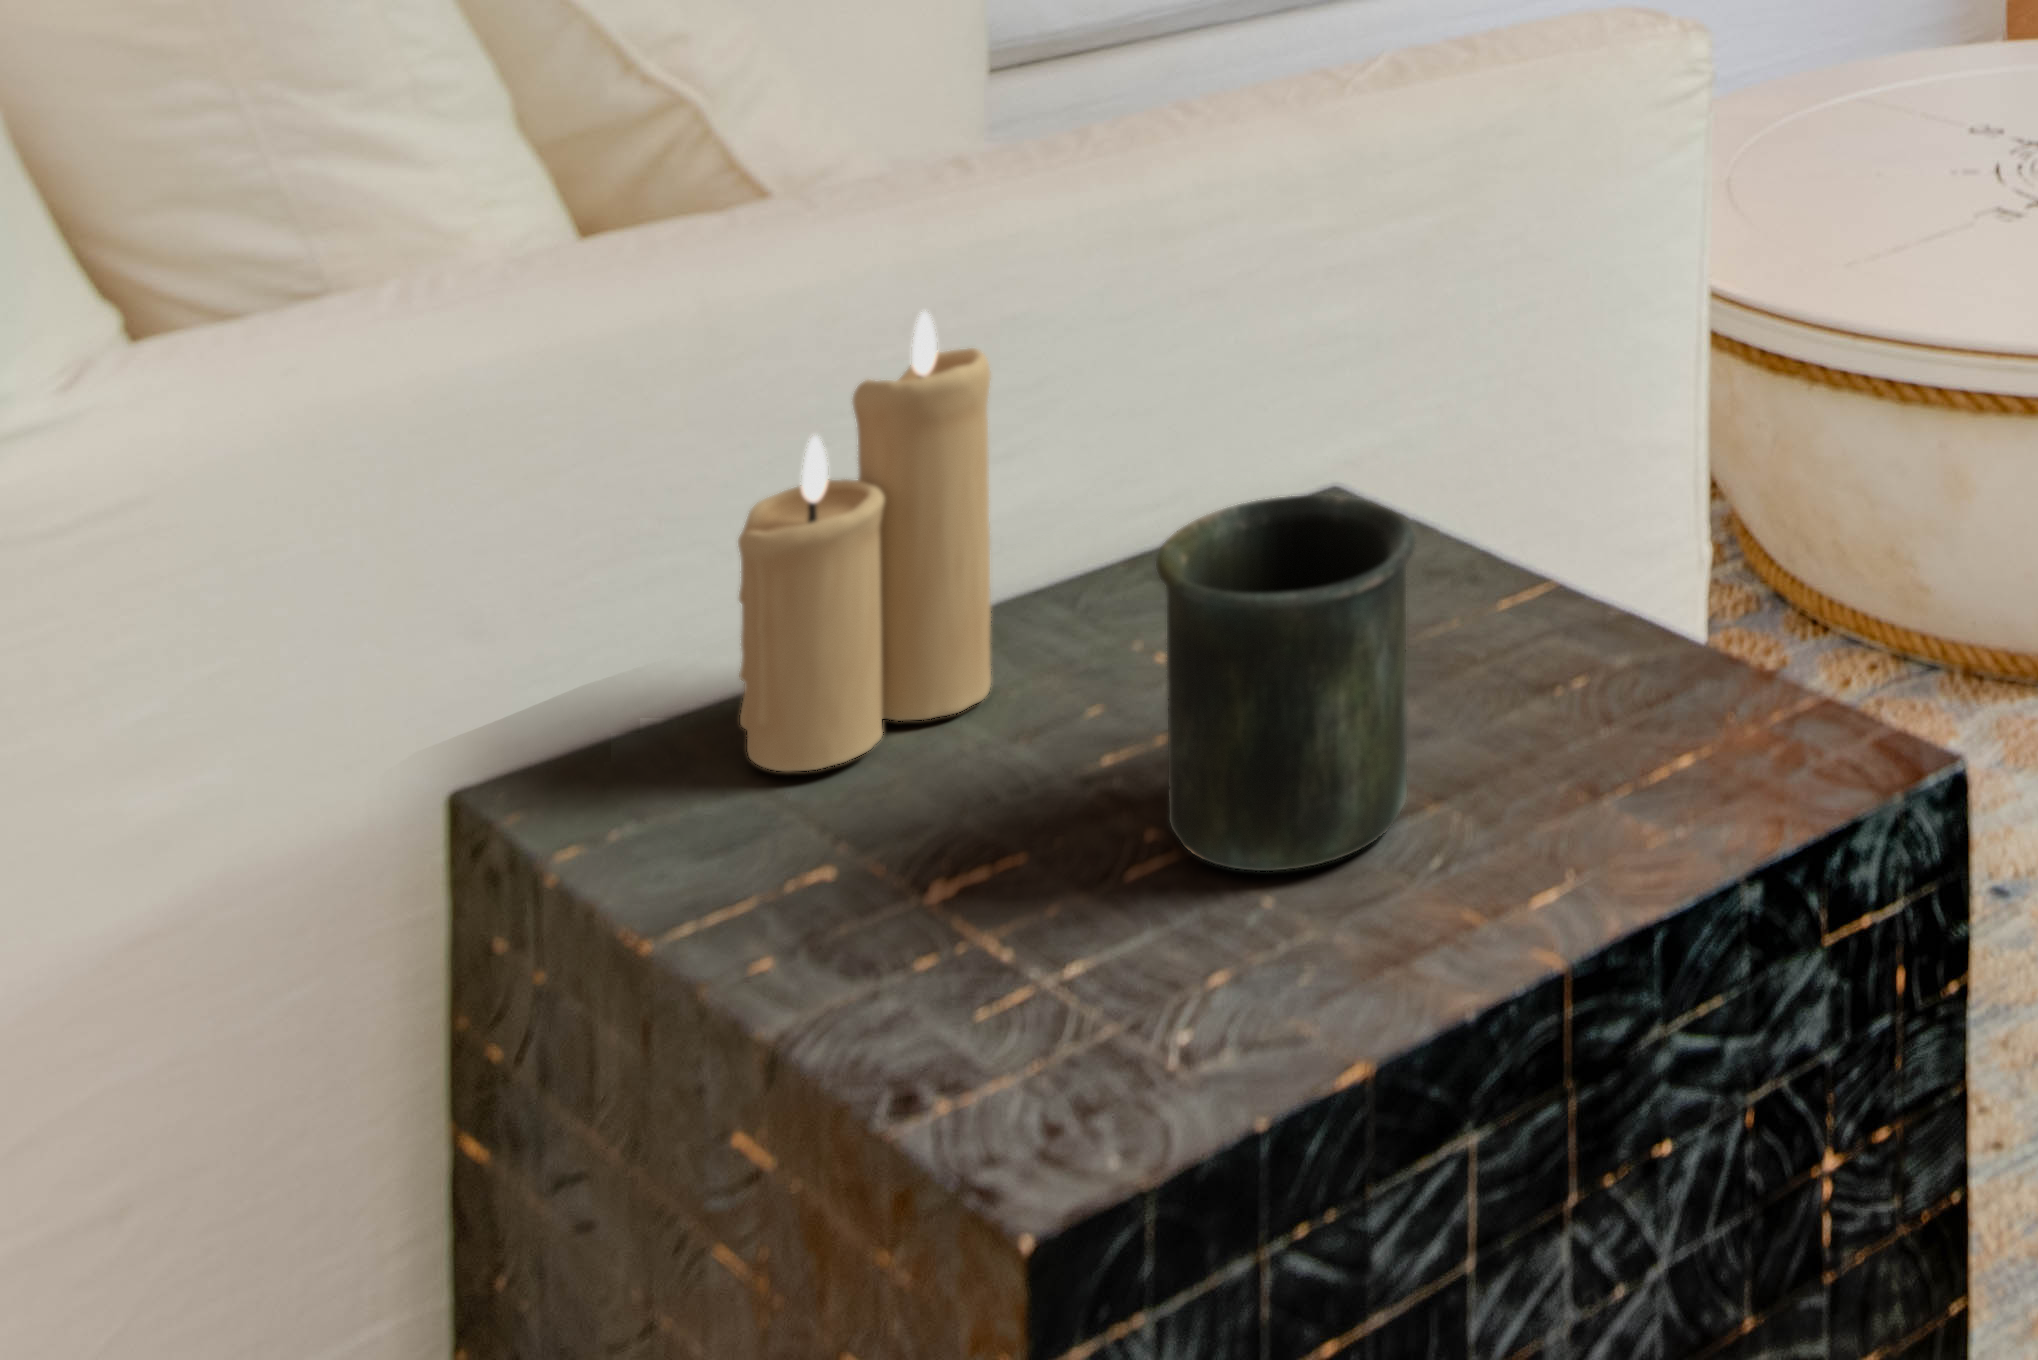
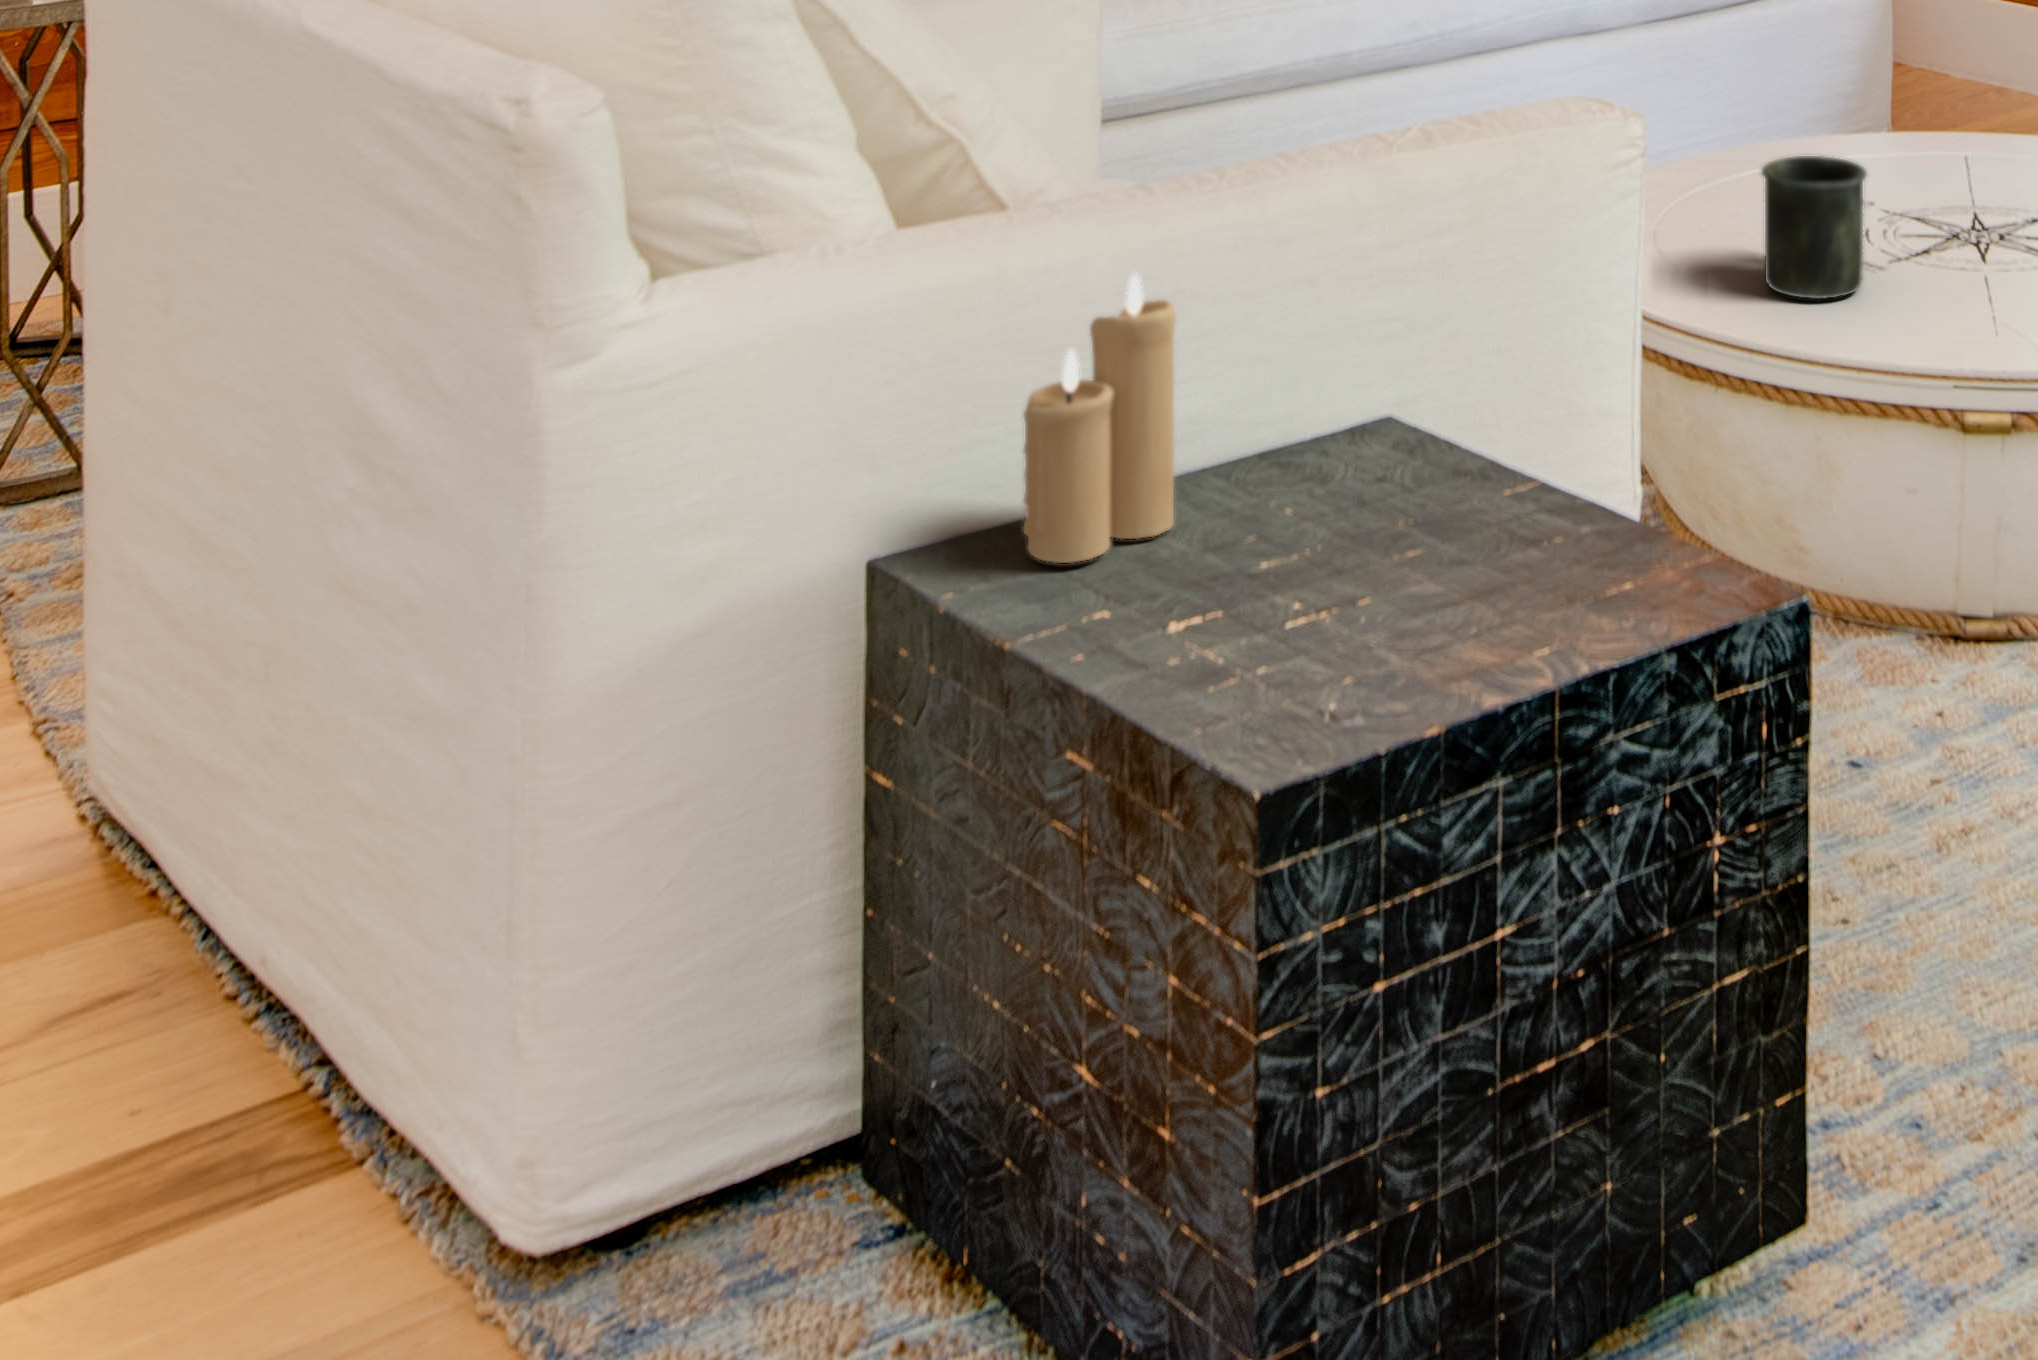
mug: present [1156,495,1416,871] -> present [1762,156,1866,299]

